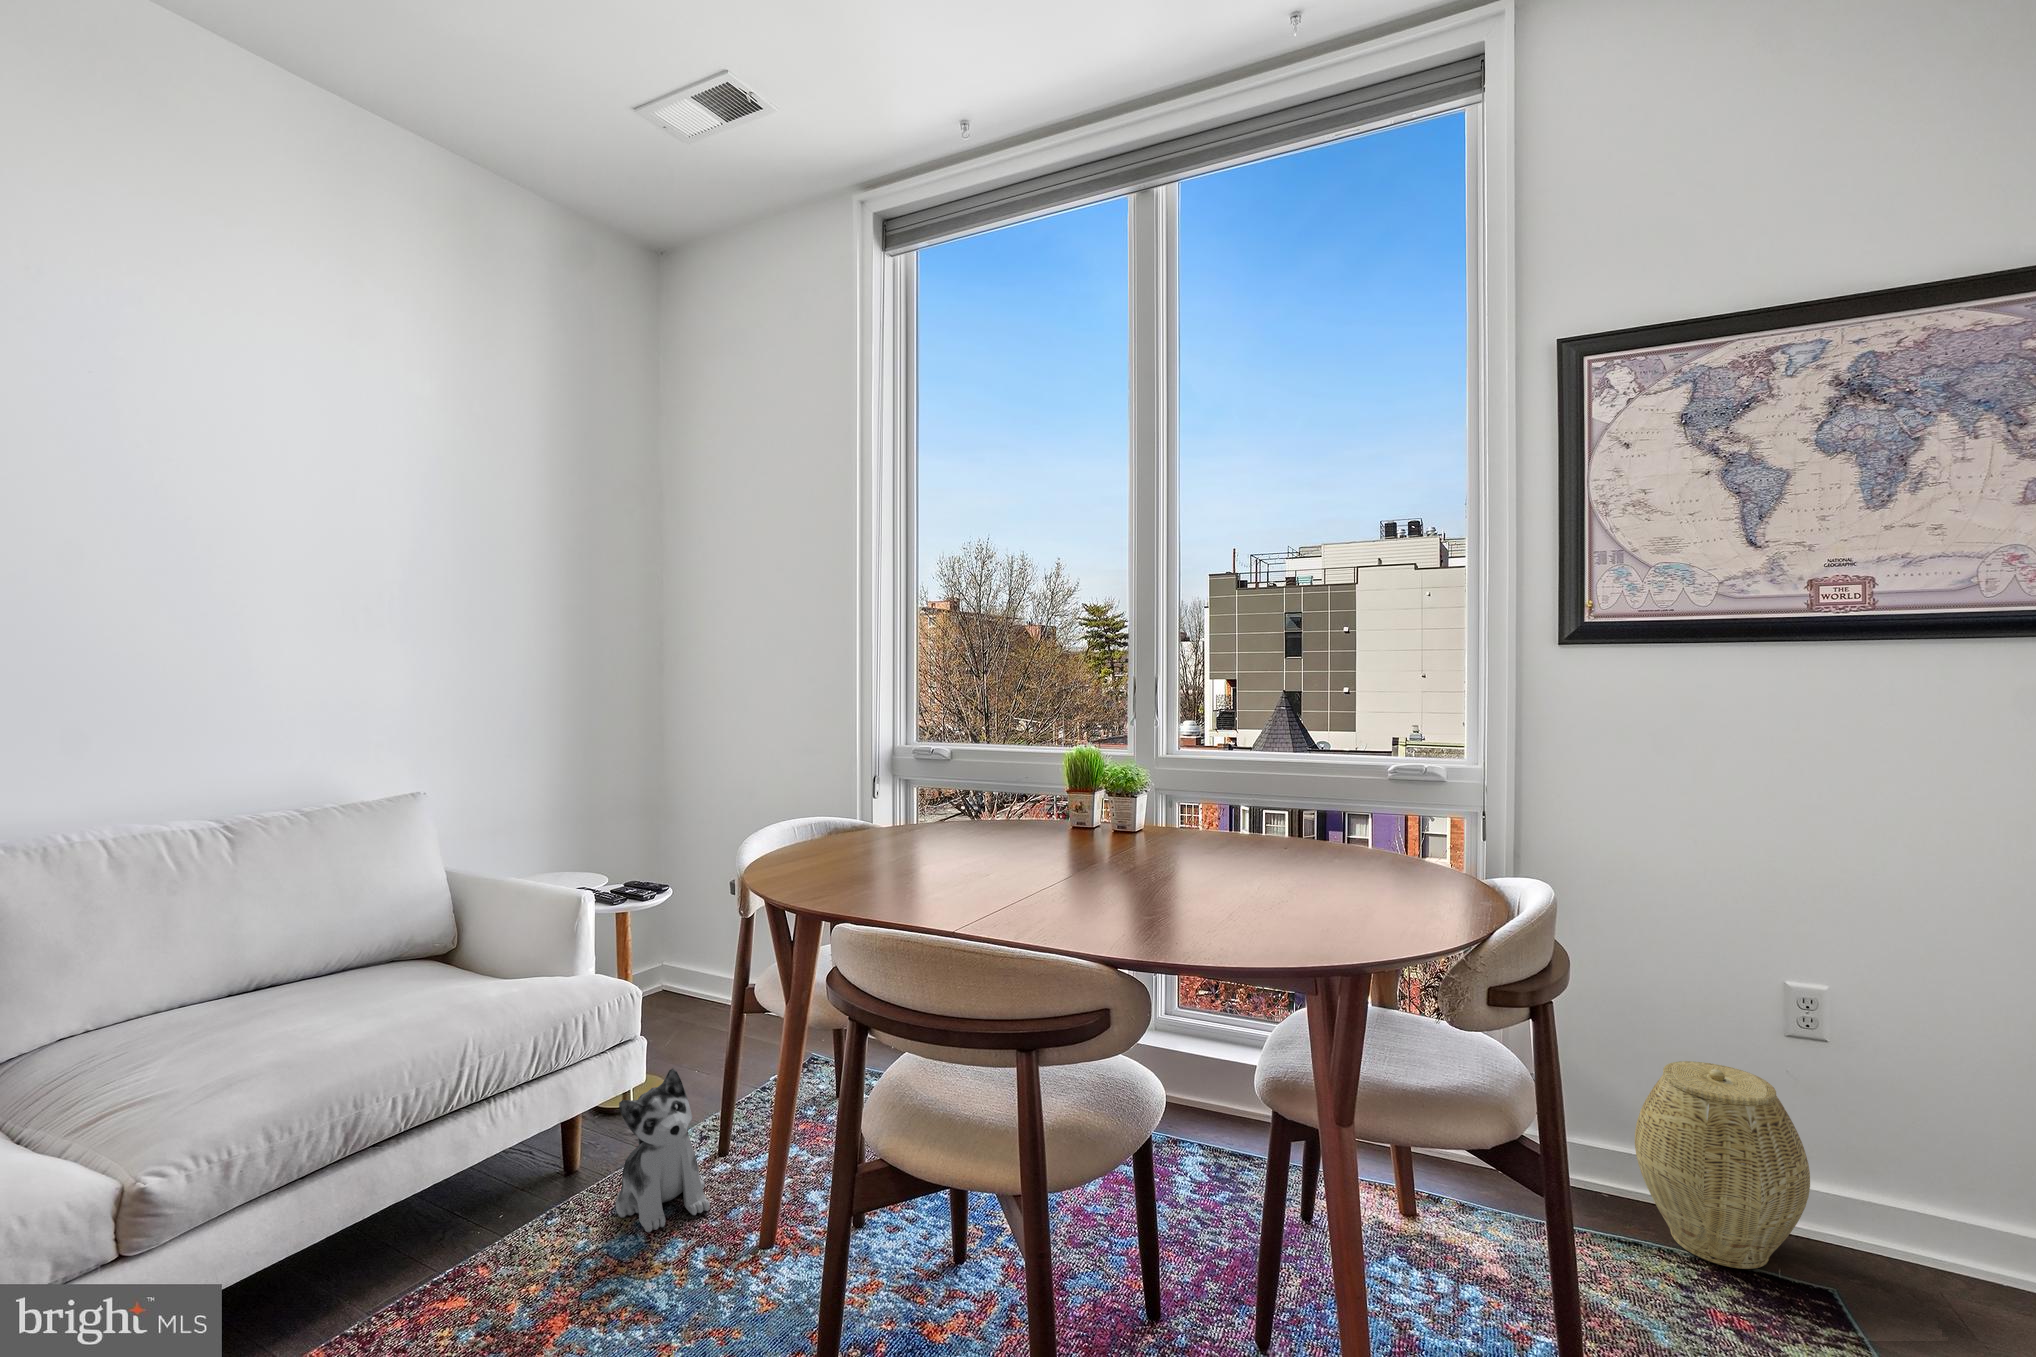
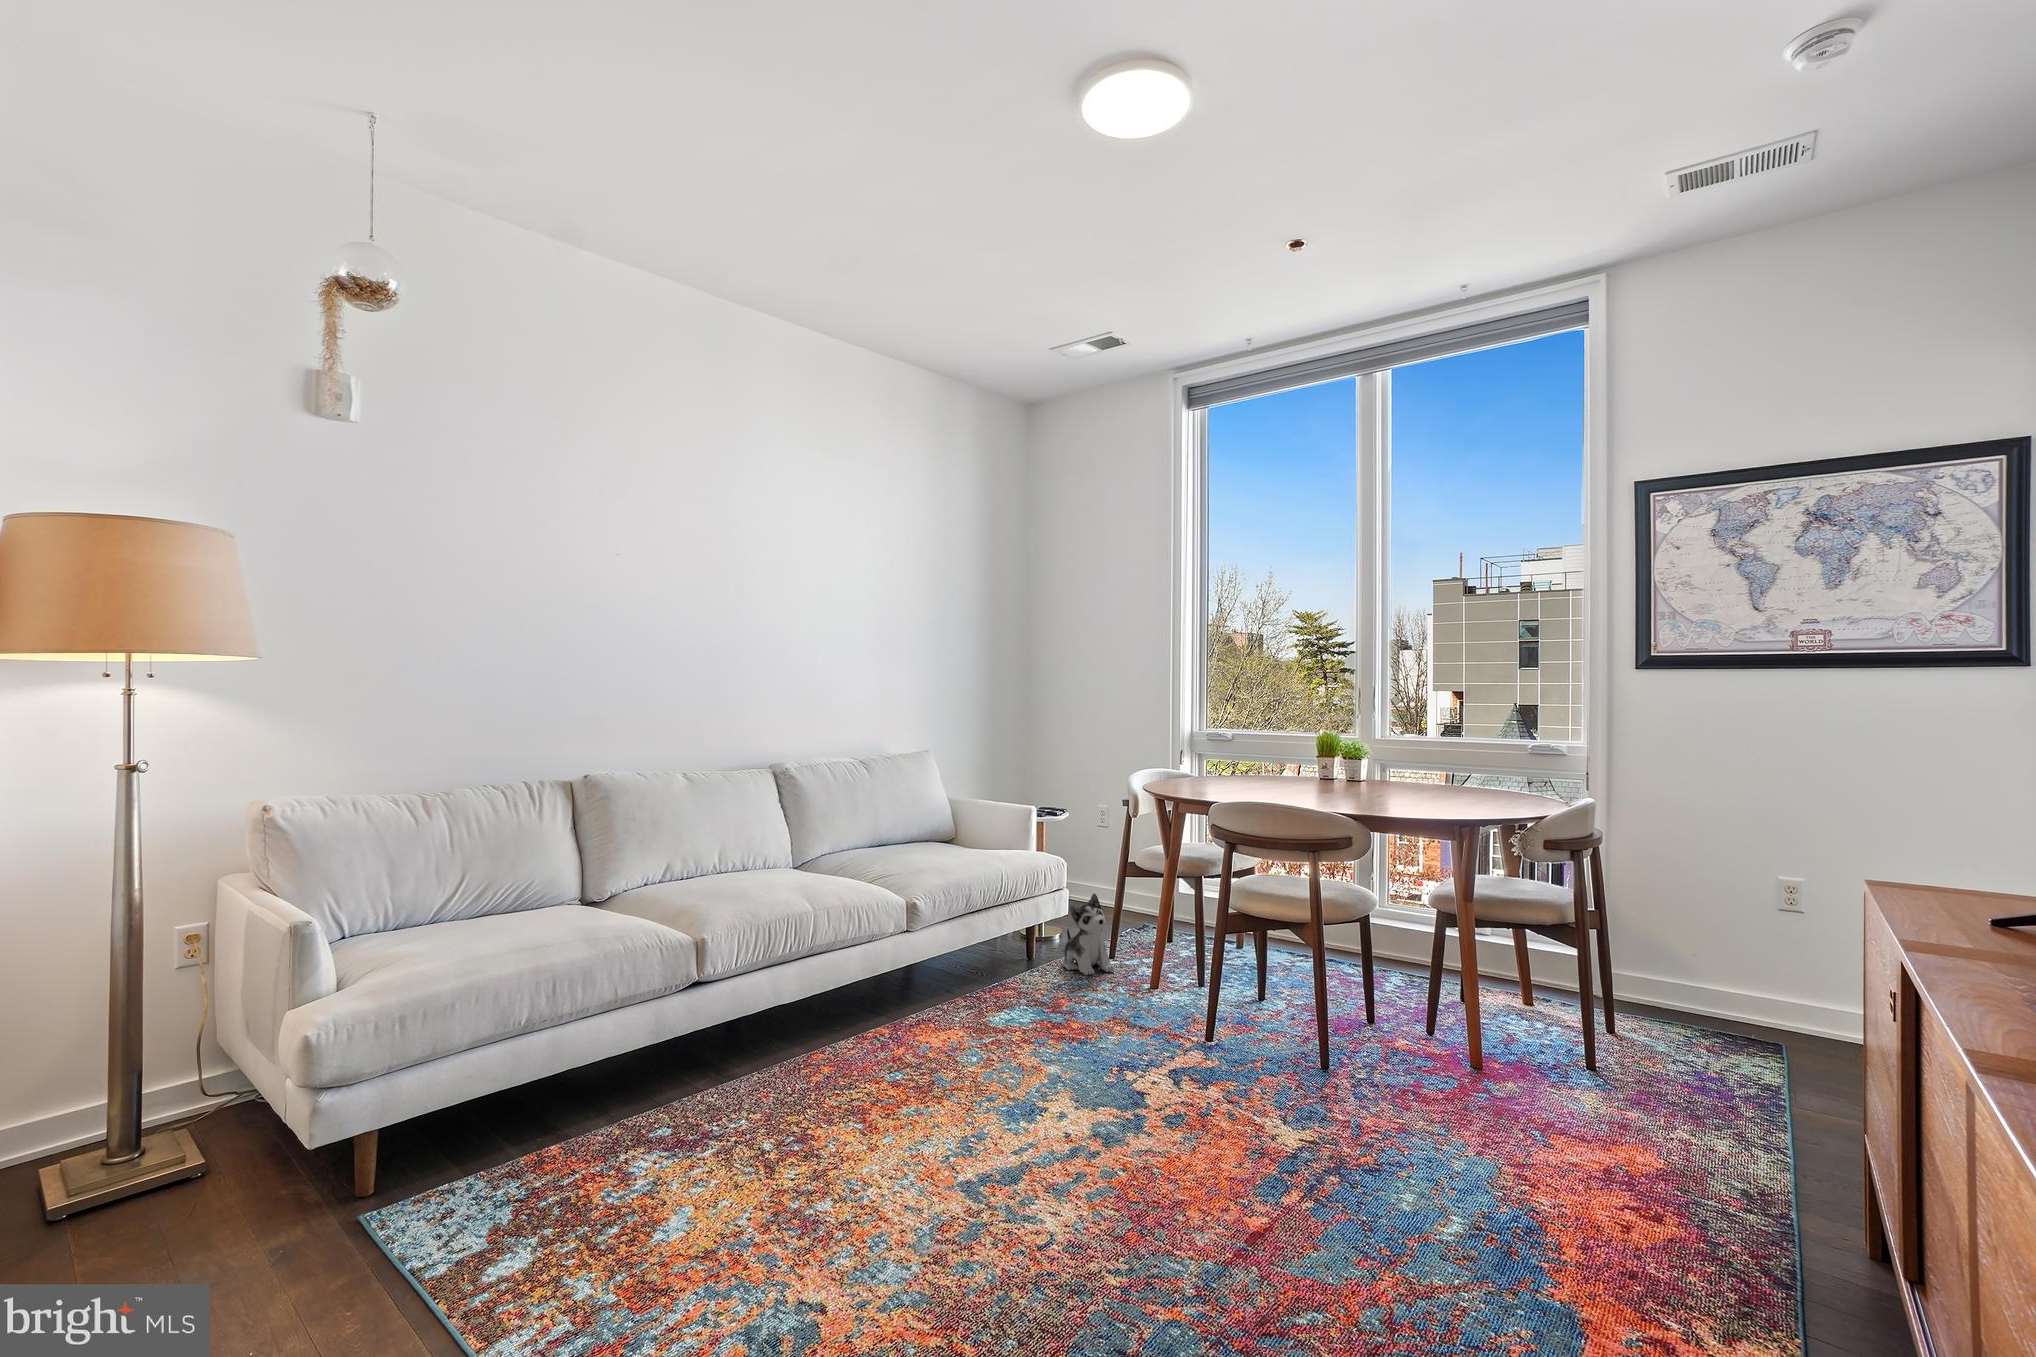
woven basket: present [1635,1061,1810,1269] -> none [1673,920,1776,1033]

